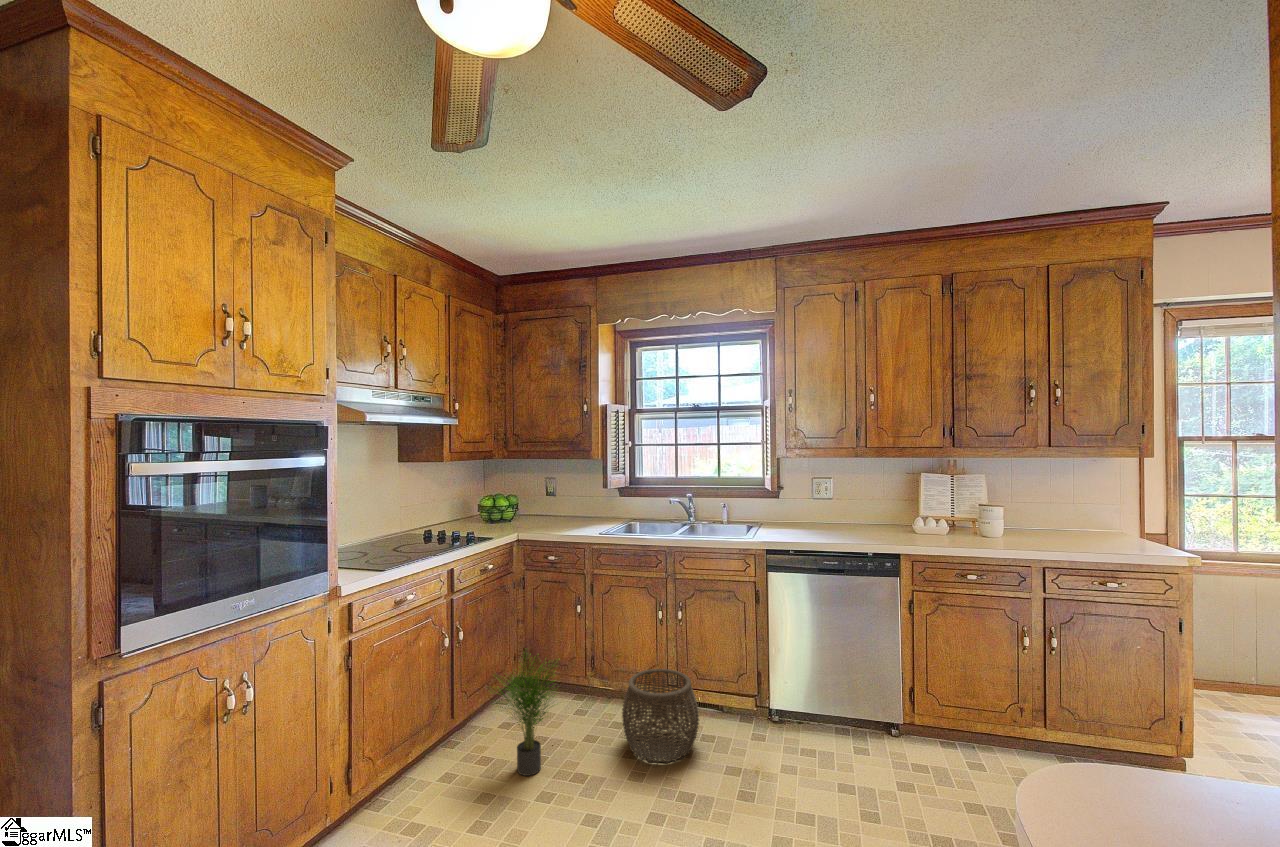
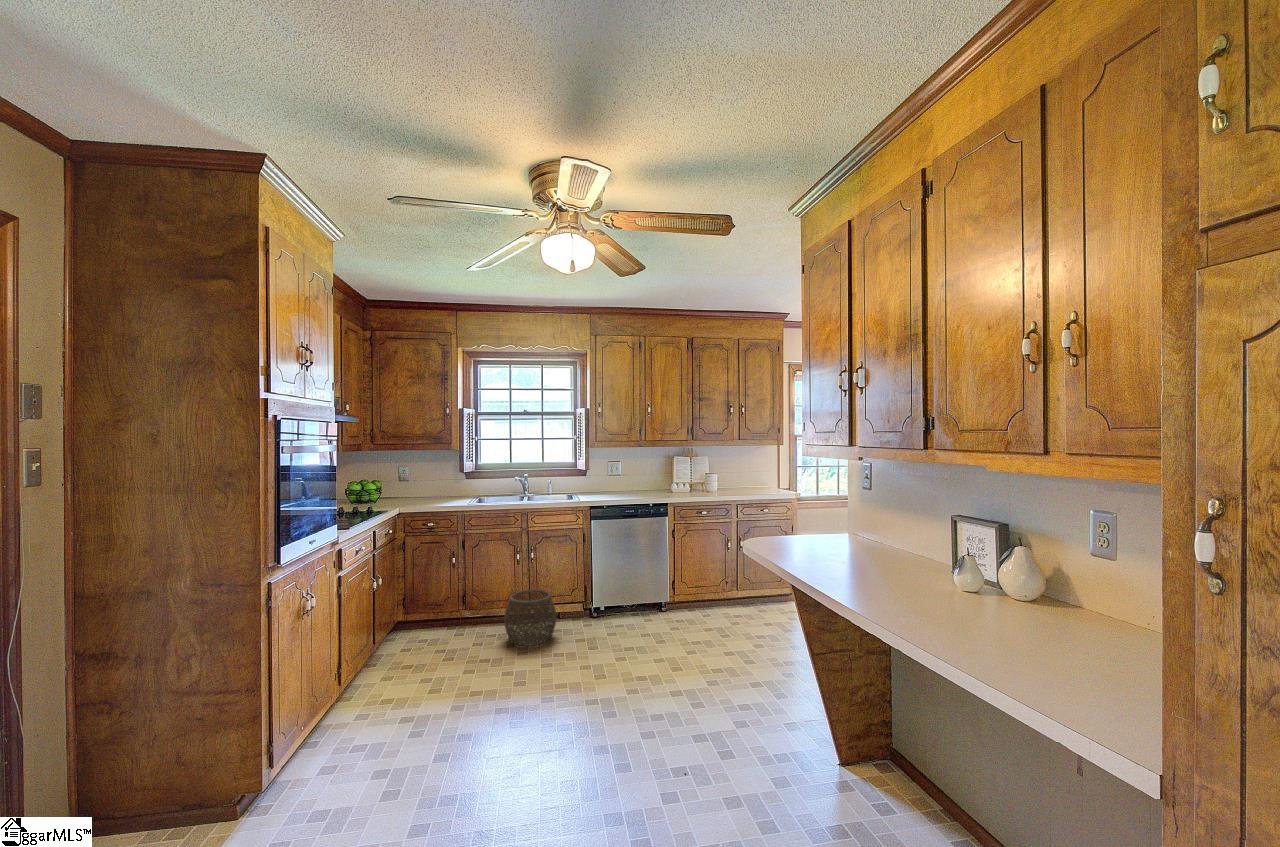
potted plant: present [499,655,555,776] -> none [411,581,474,668]

